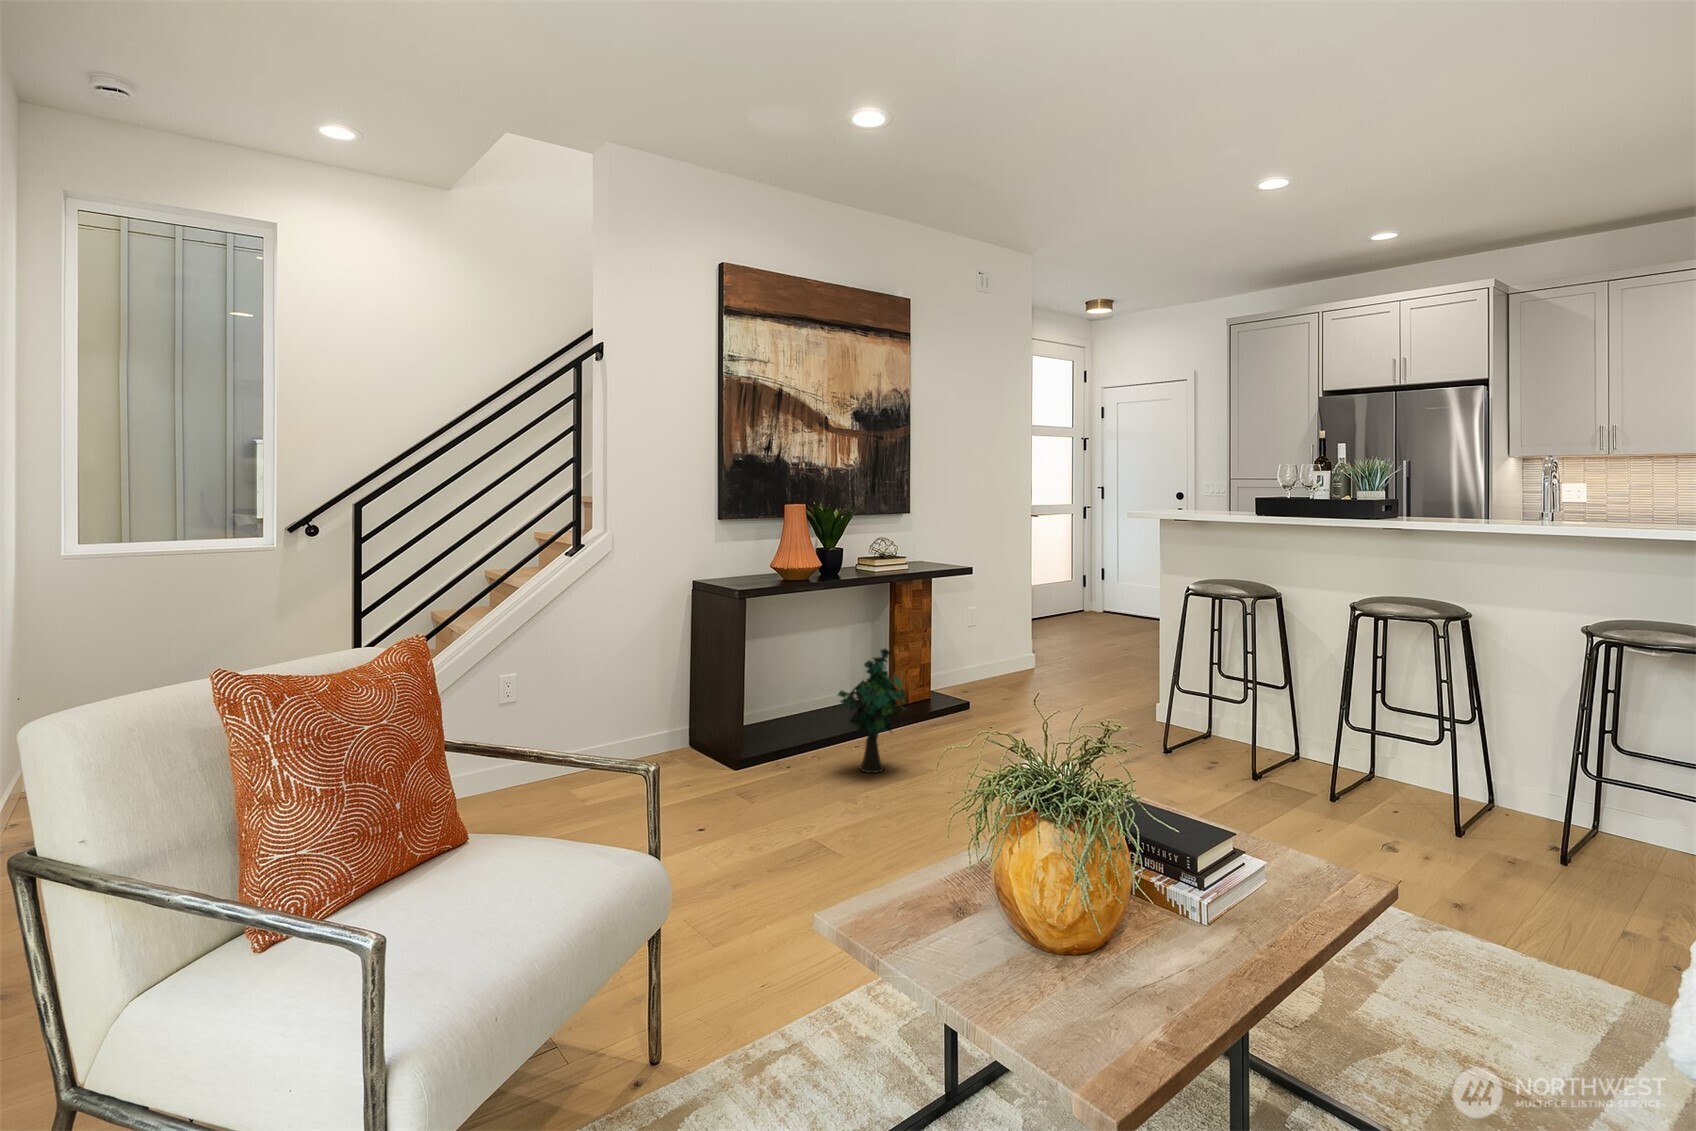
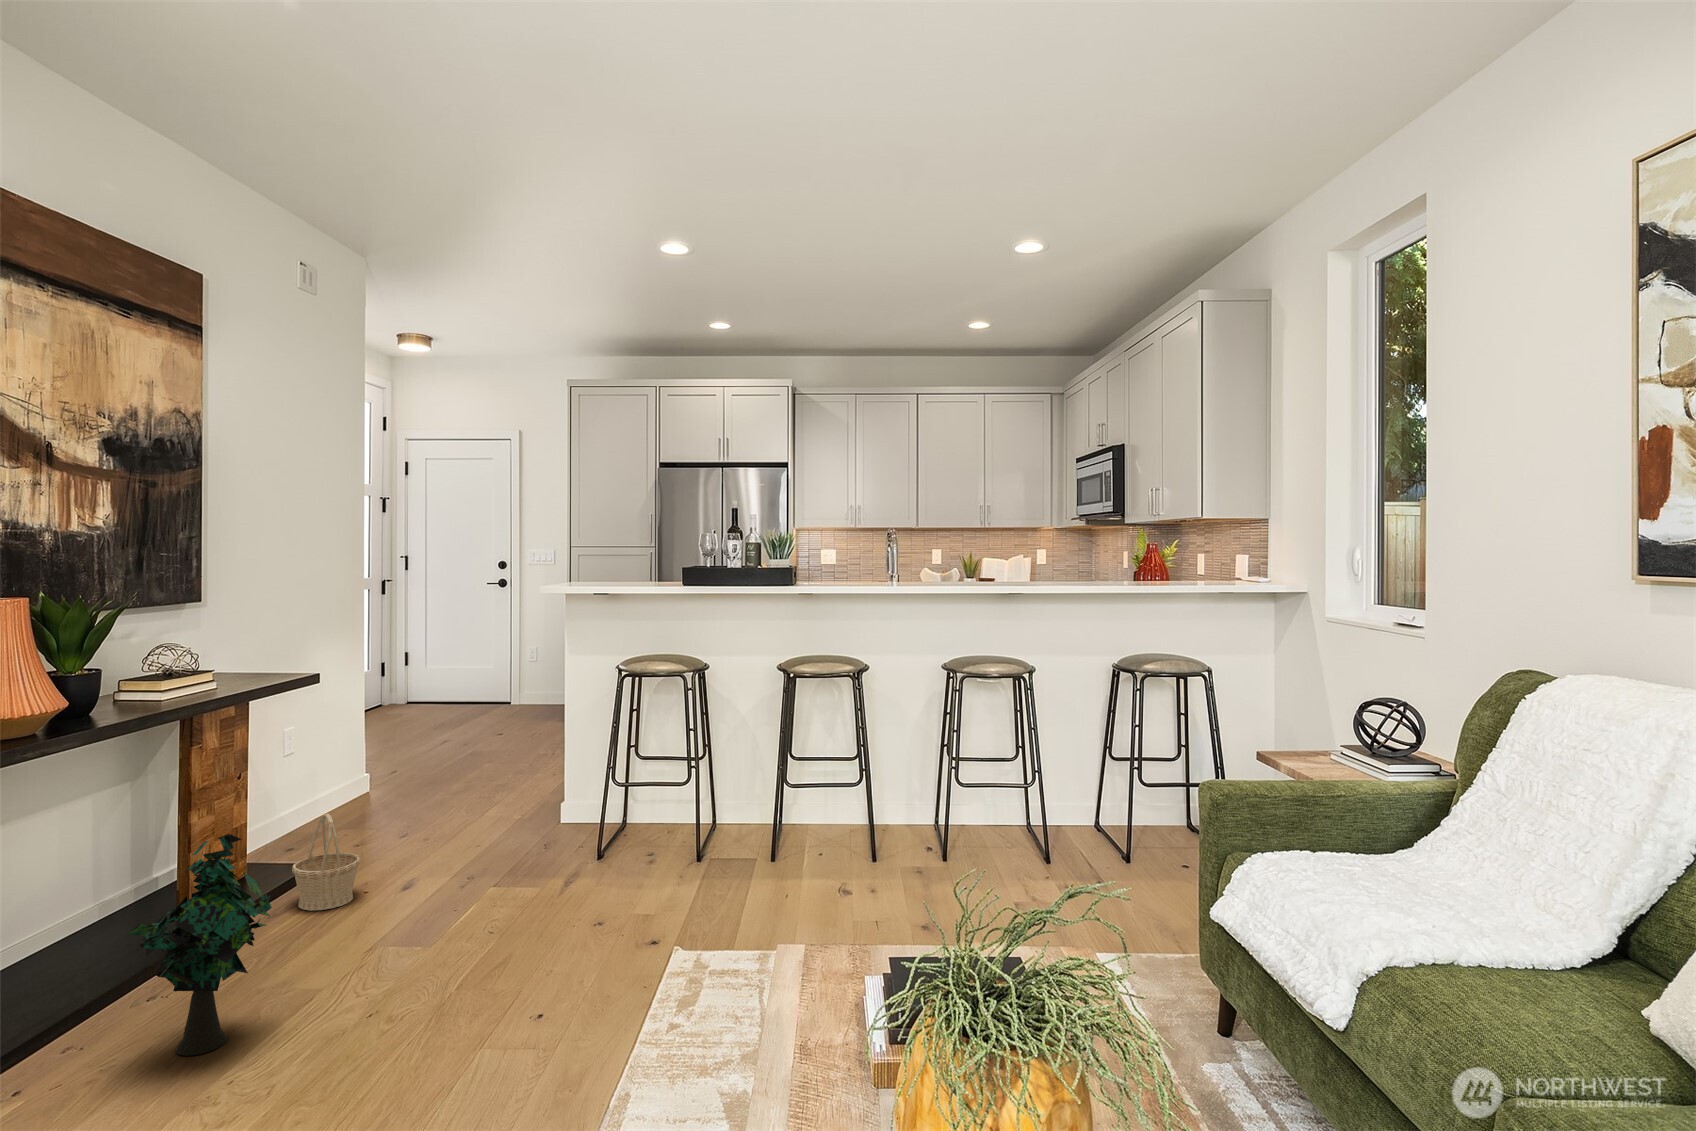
basket: none [951,659,992,723] -> present [292,813,360,910]

